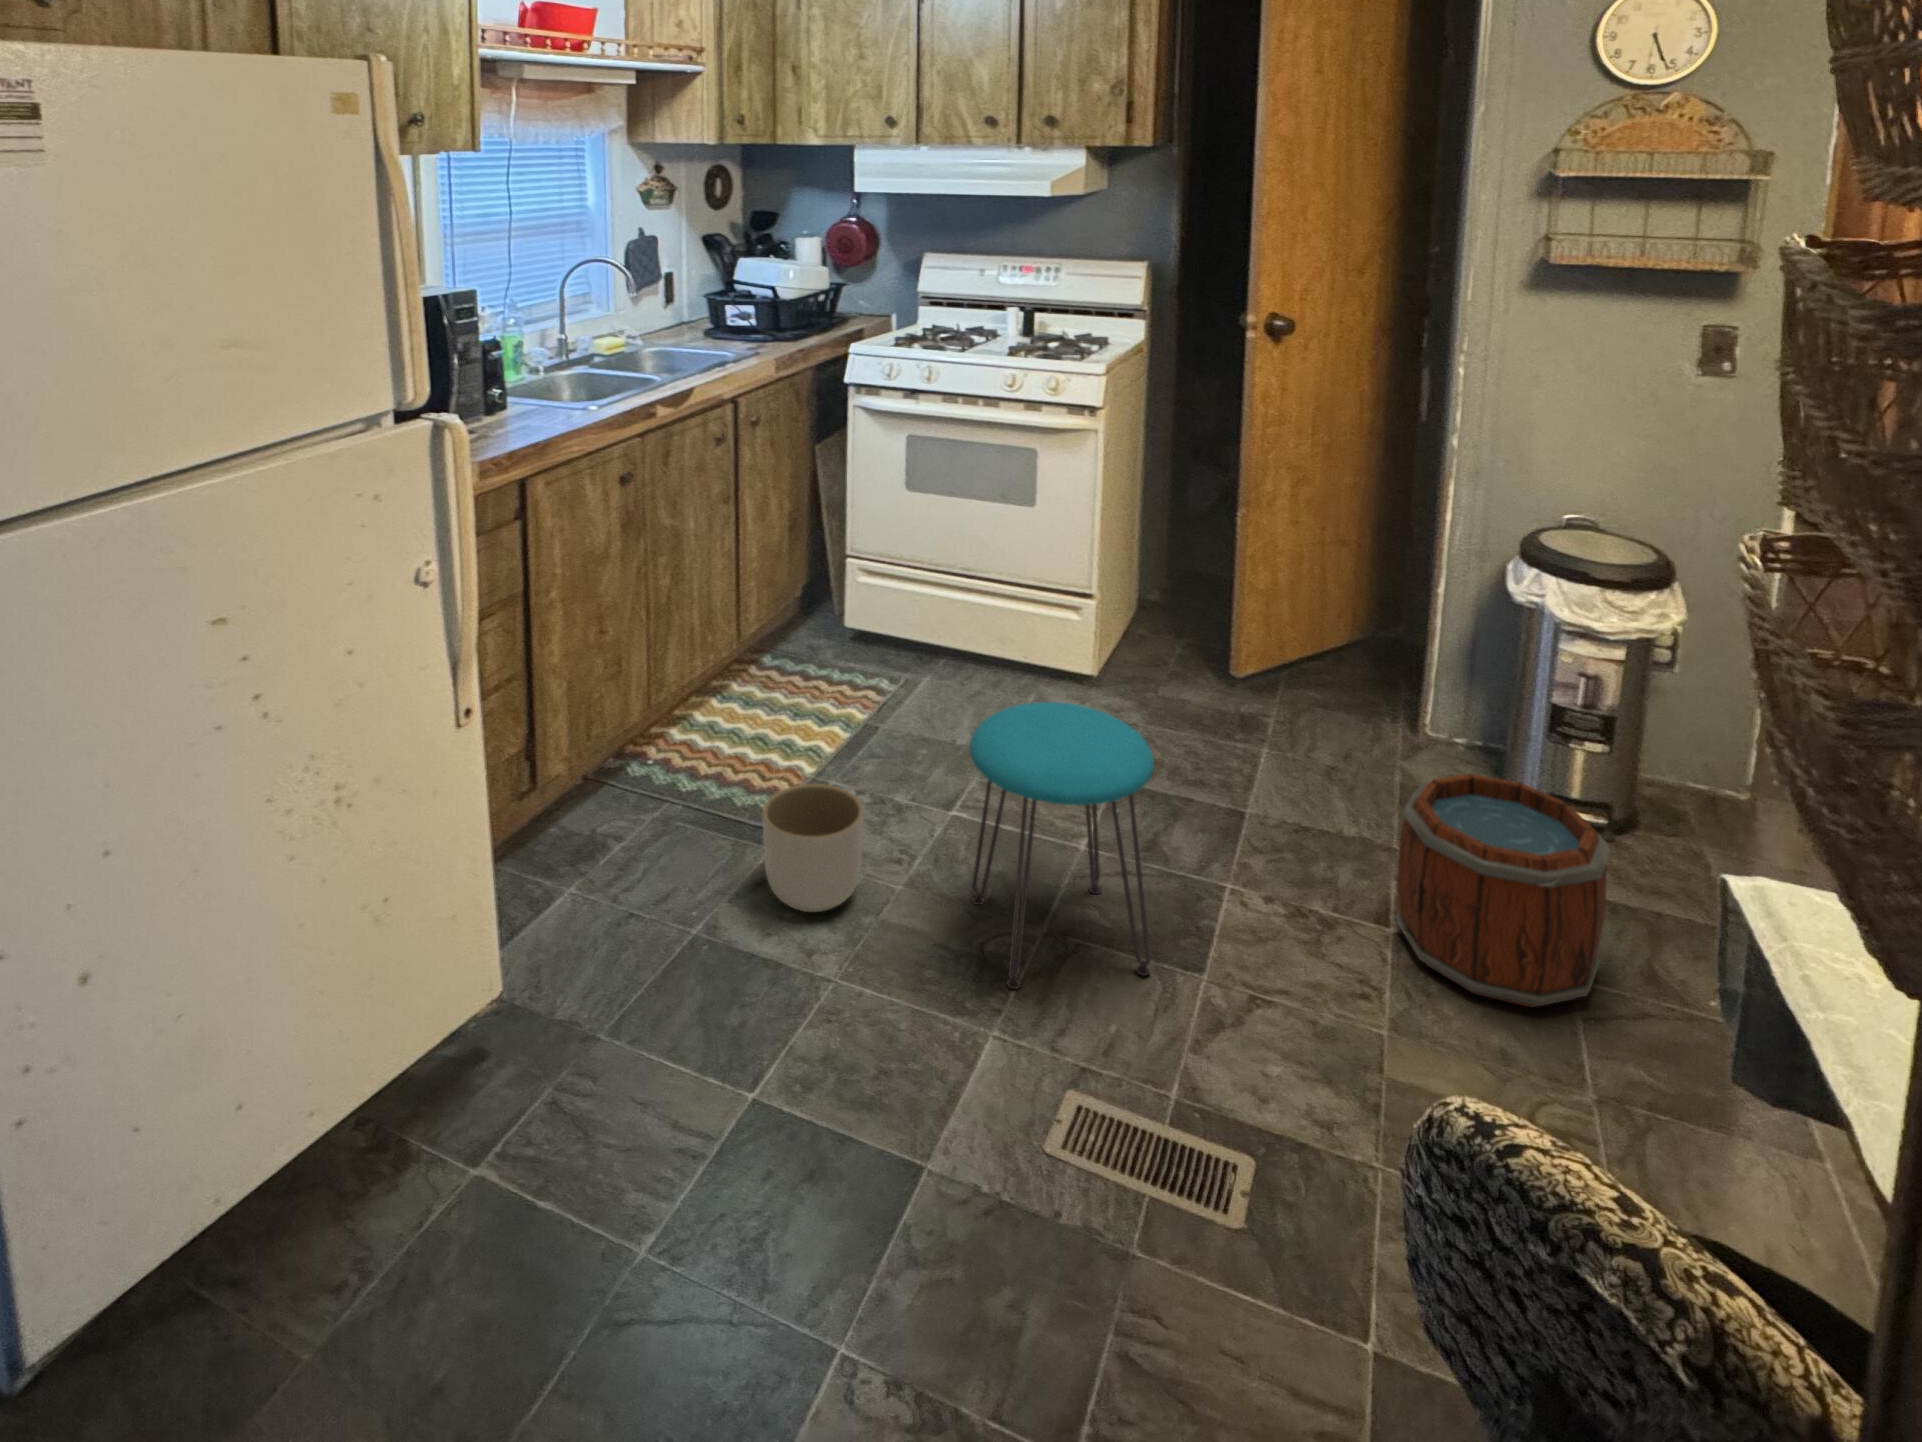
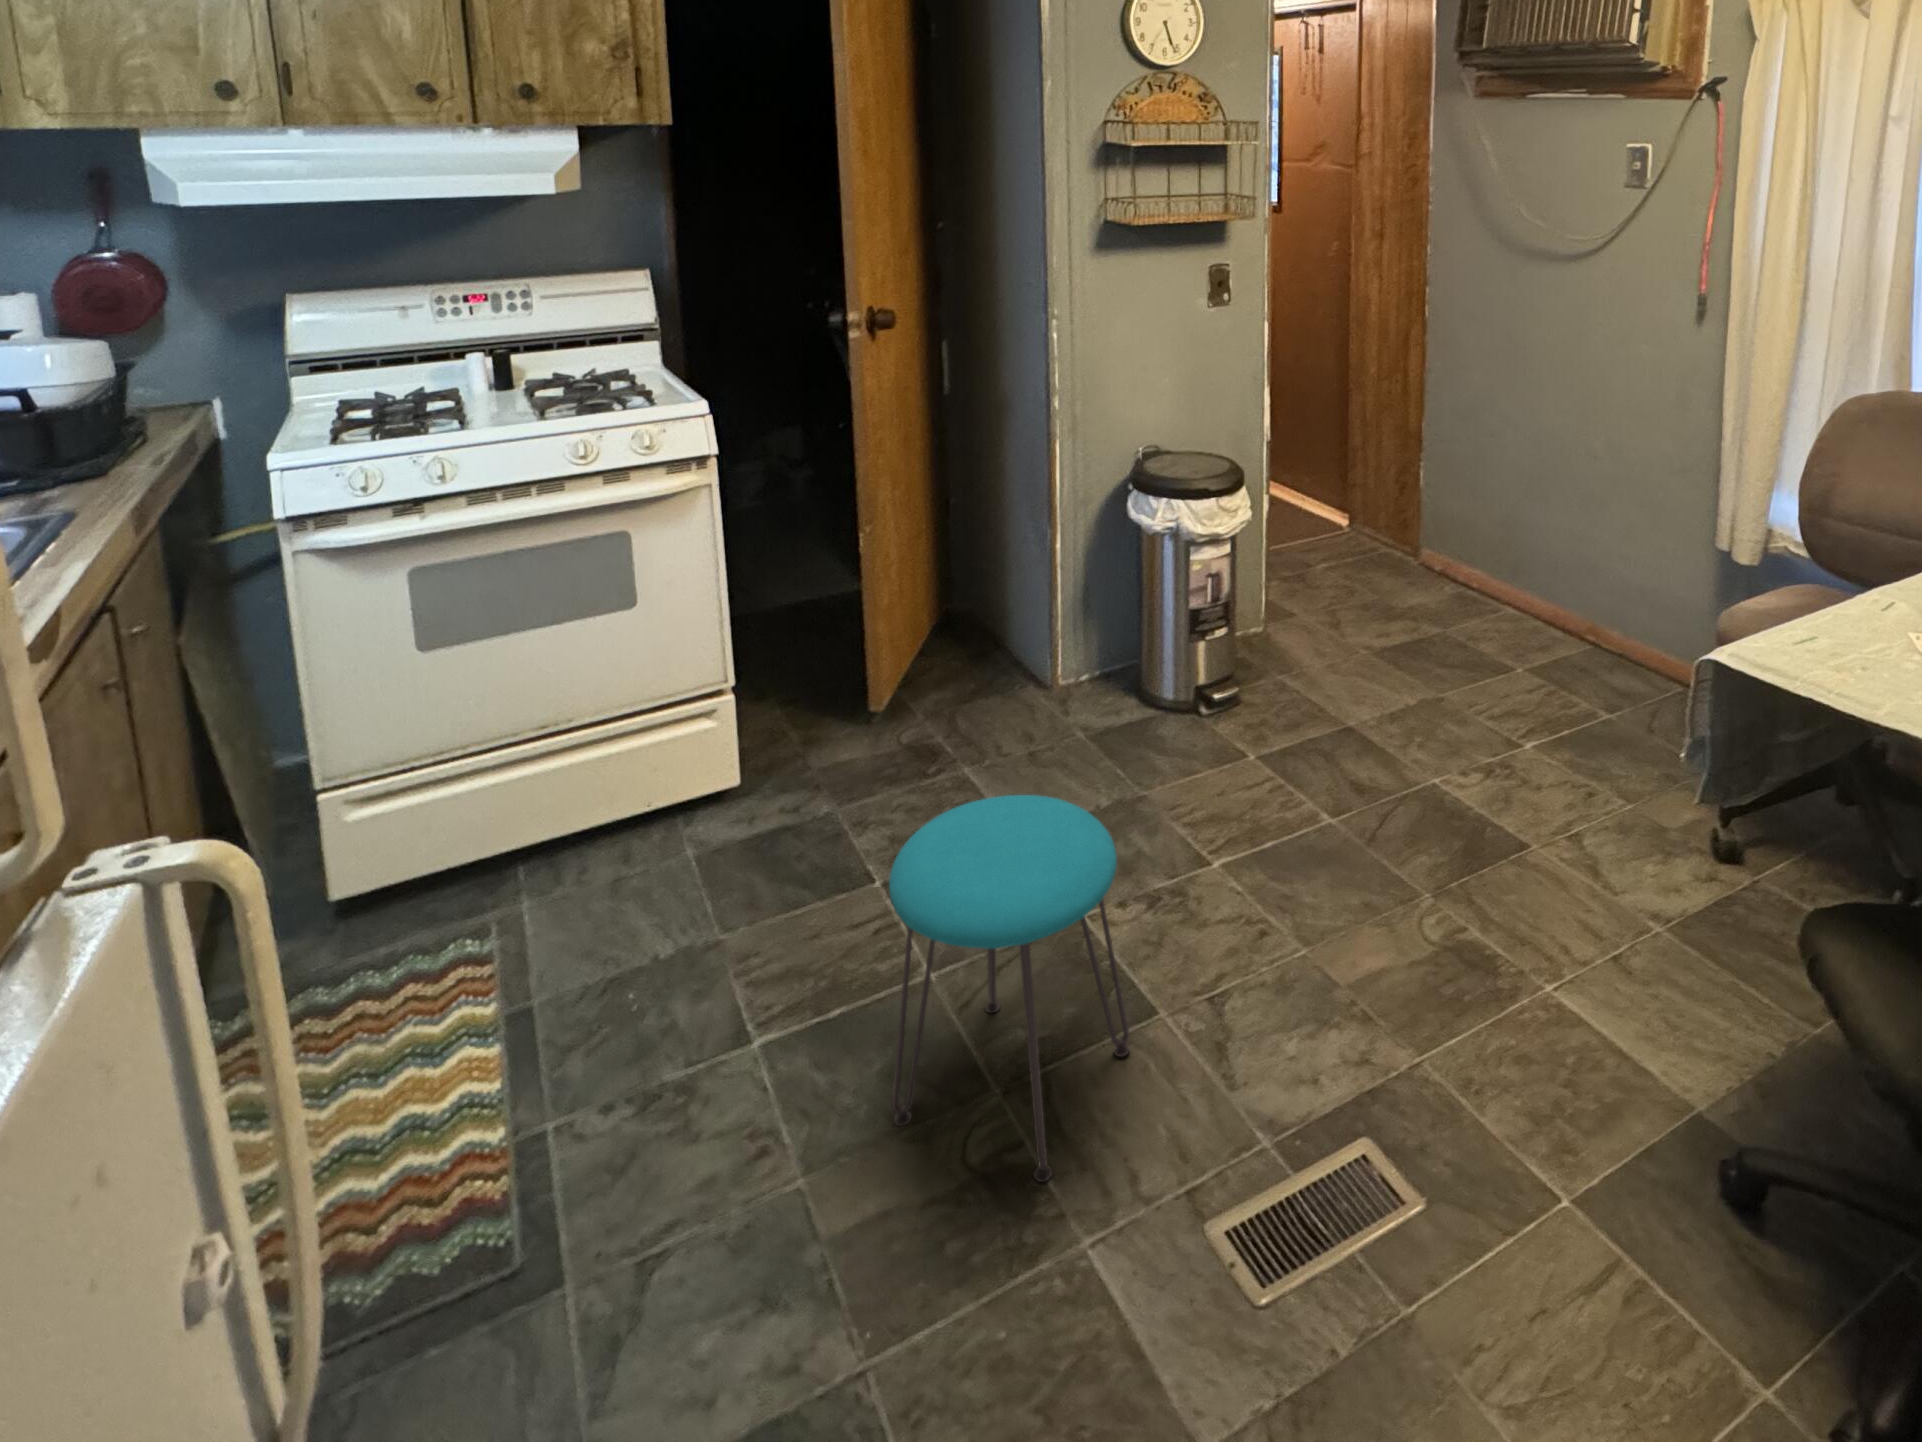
bucket: present [1396,774,1610,1007] -> none [1202,676,1364,872]
planter: present [763,784,863,912] -> none [604,1105,781,1346]

